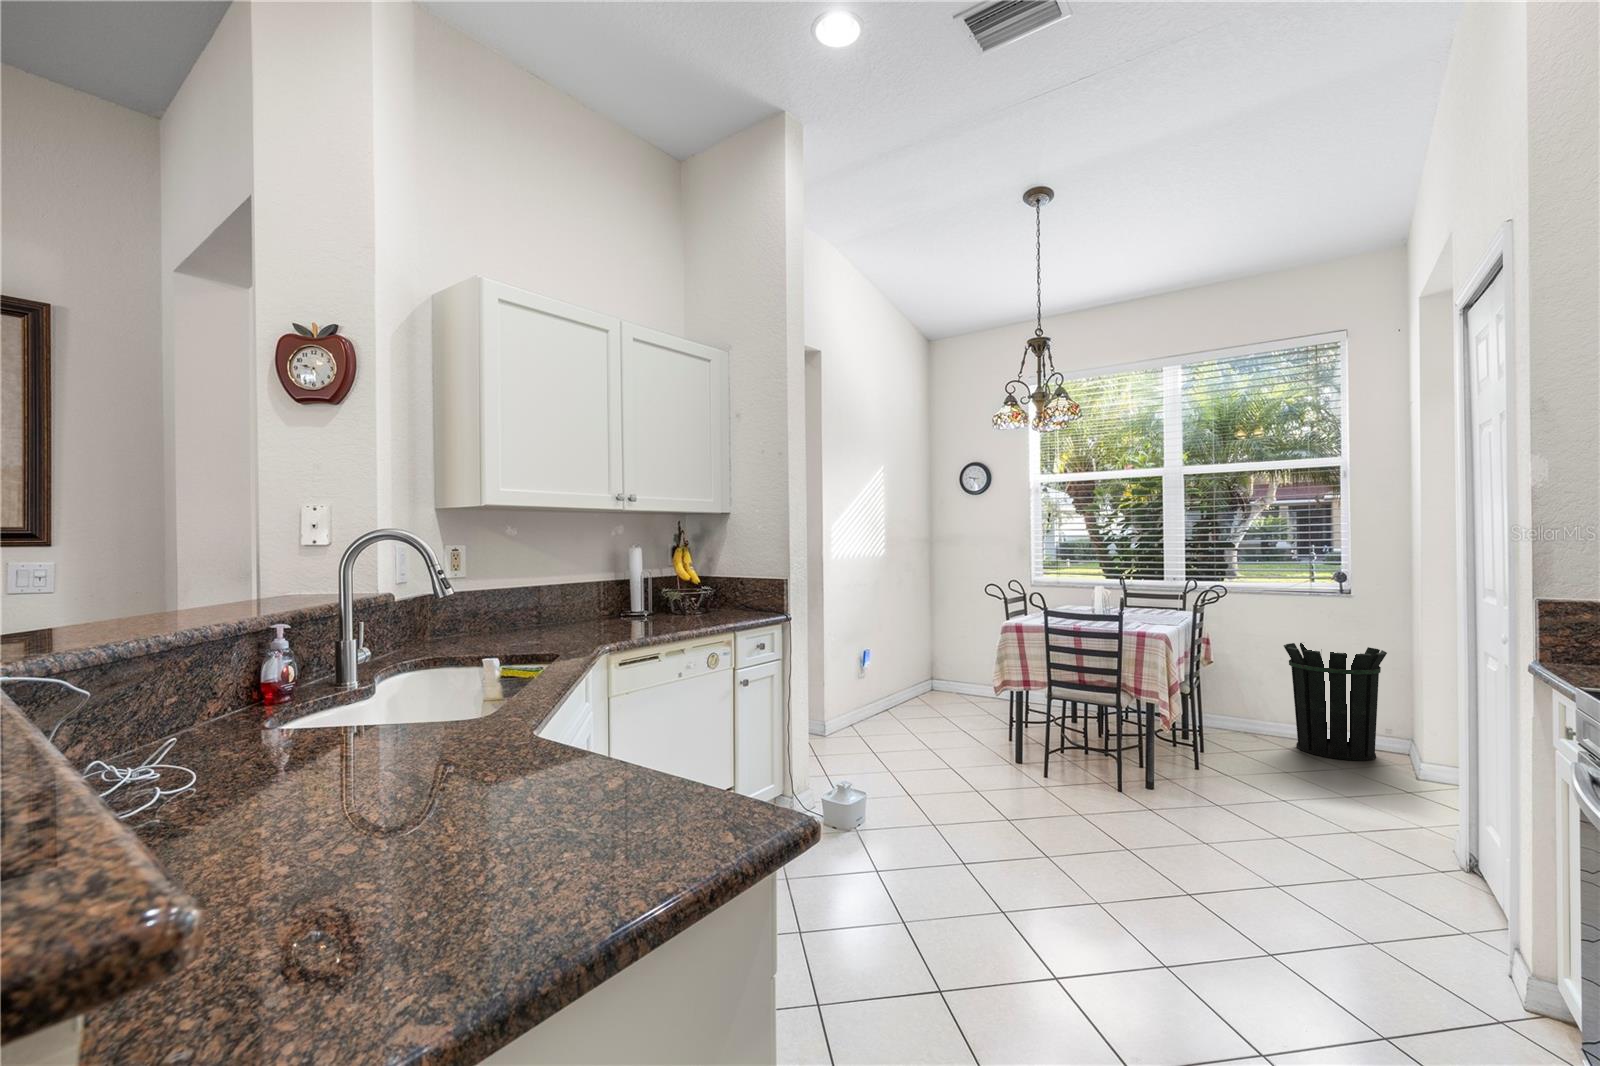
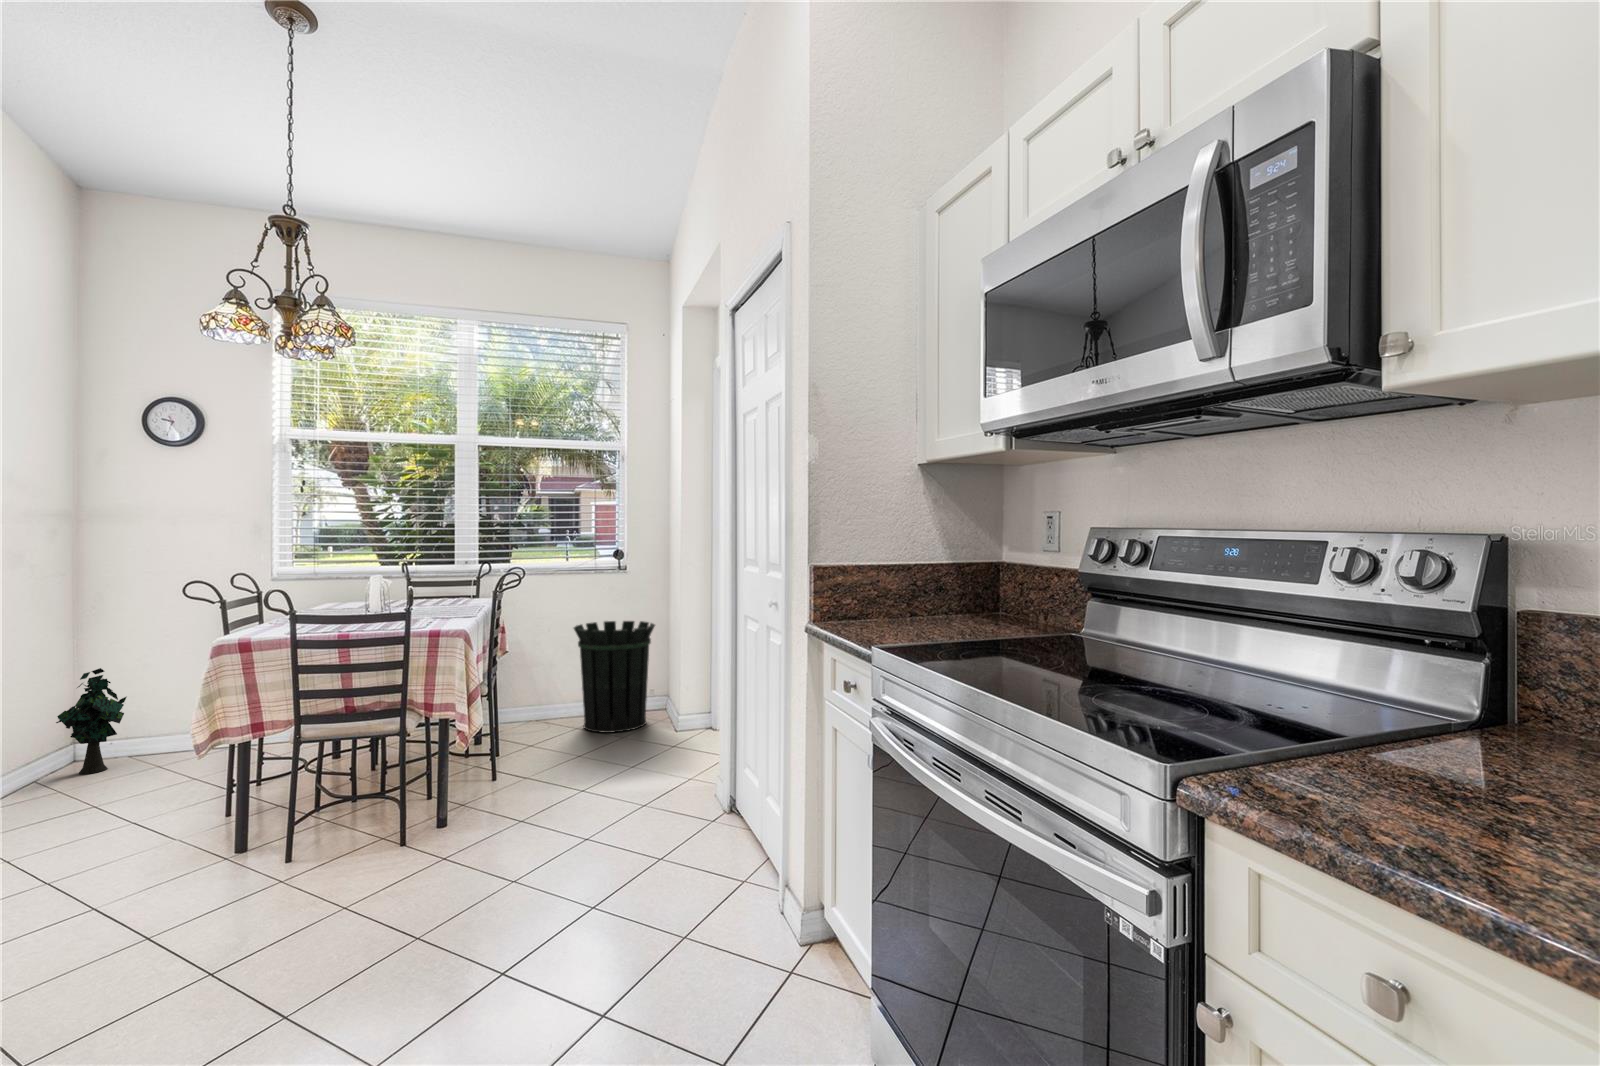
decorative plant: none [921,635,953,700] -> present [56,668,126,774]

